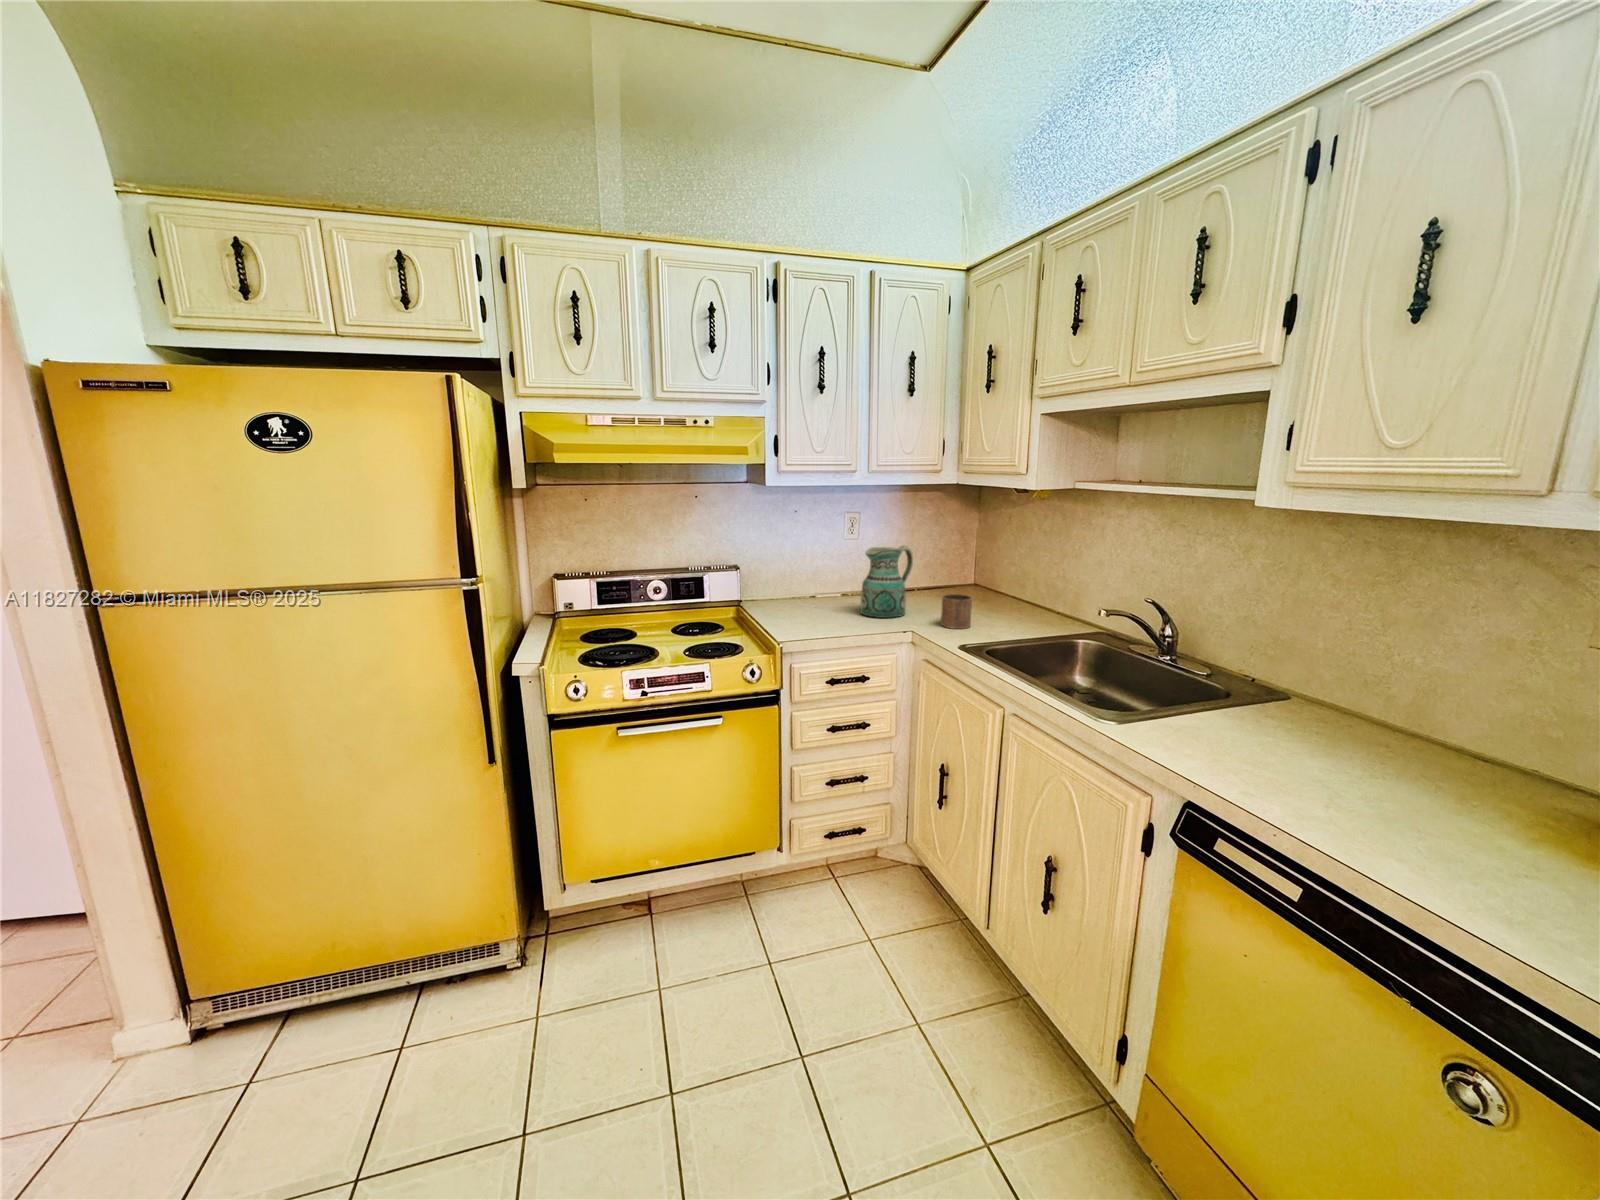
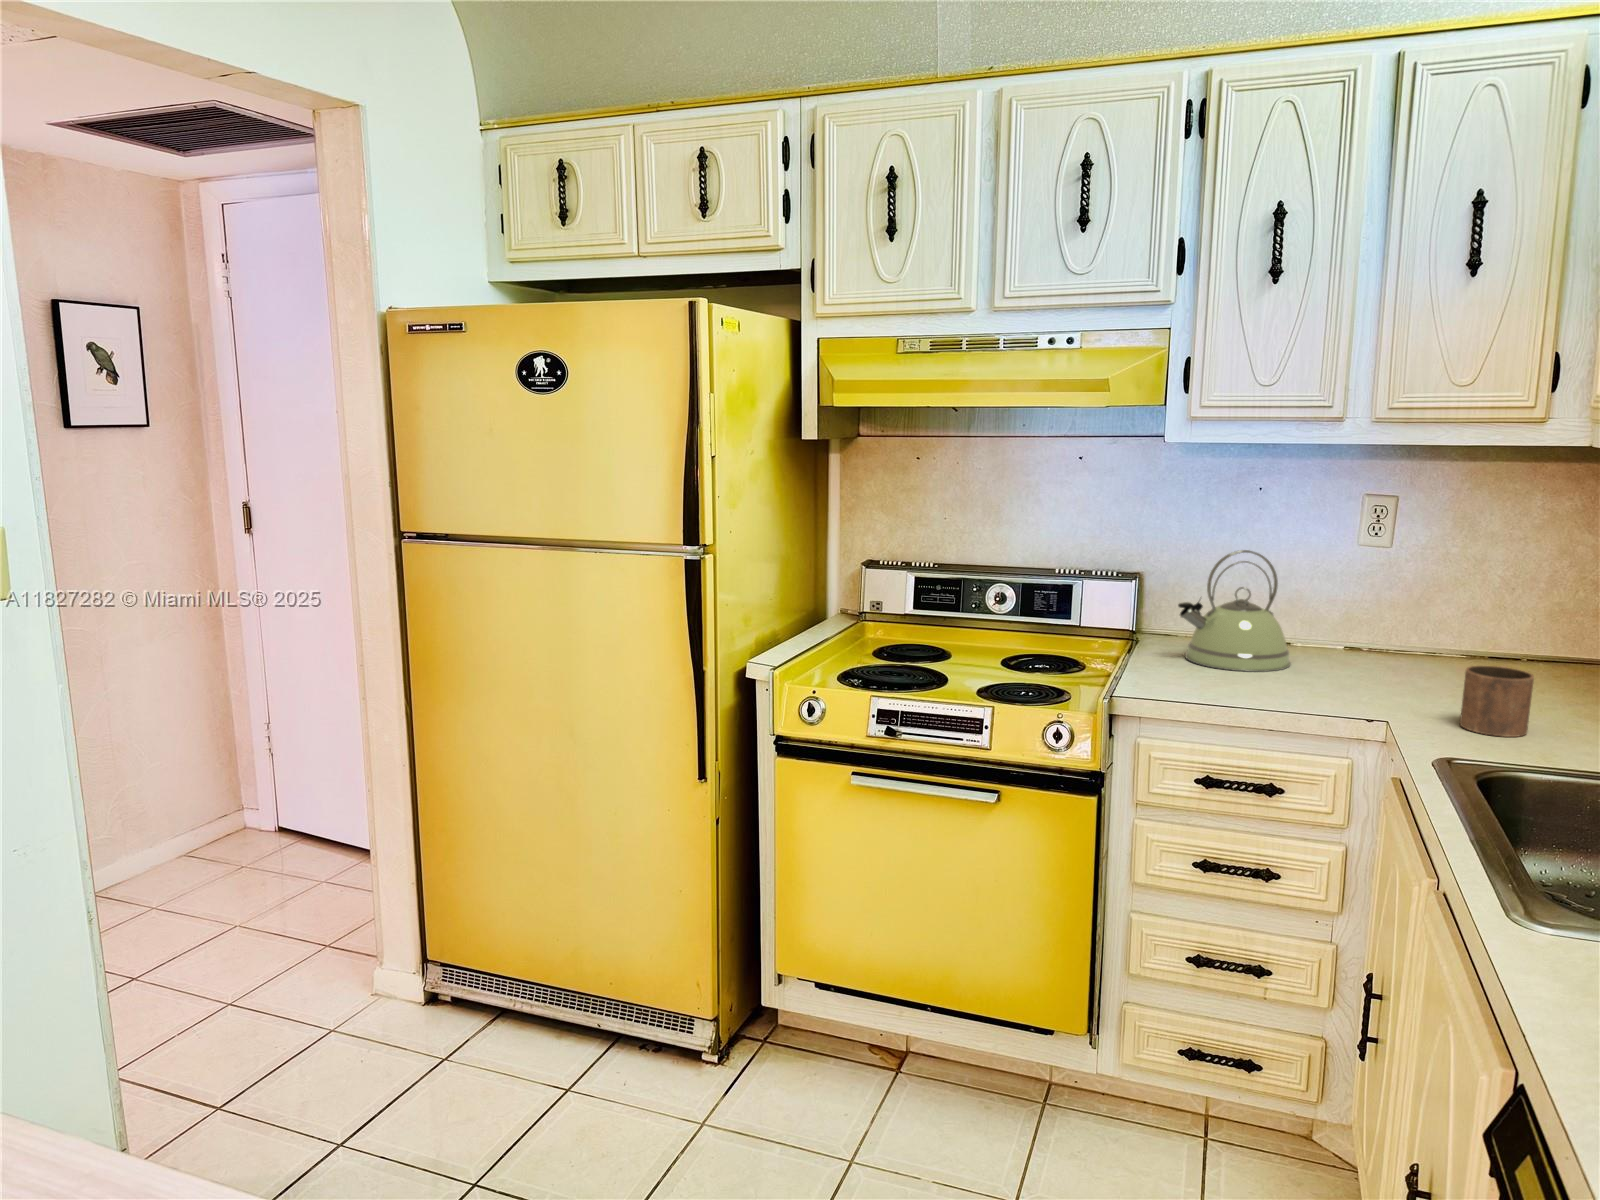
kettle: none [775,546,833,616] -> present [1178,550,1291,672]
ceramic pitcher: present [860,546,913,618] -> none [1327,562,1459,697]

